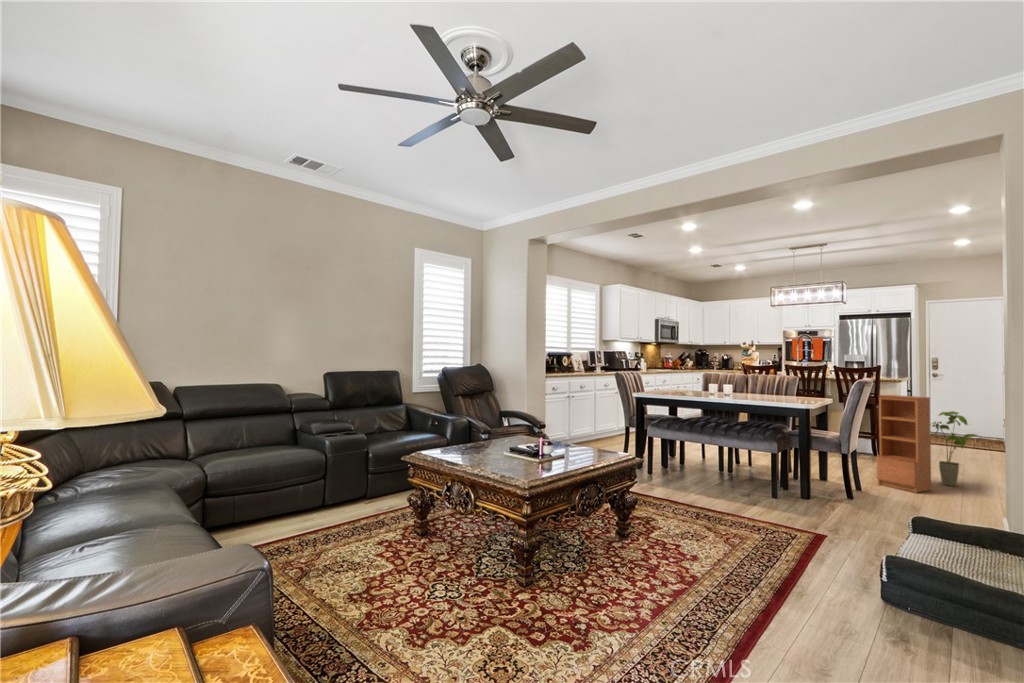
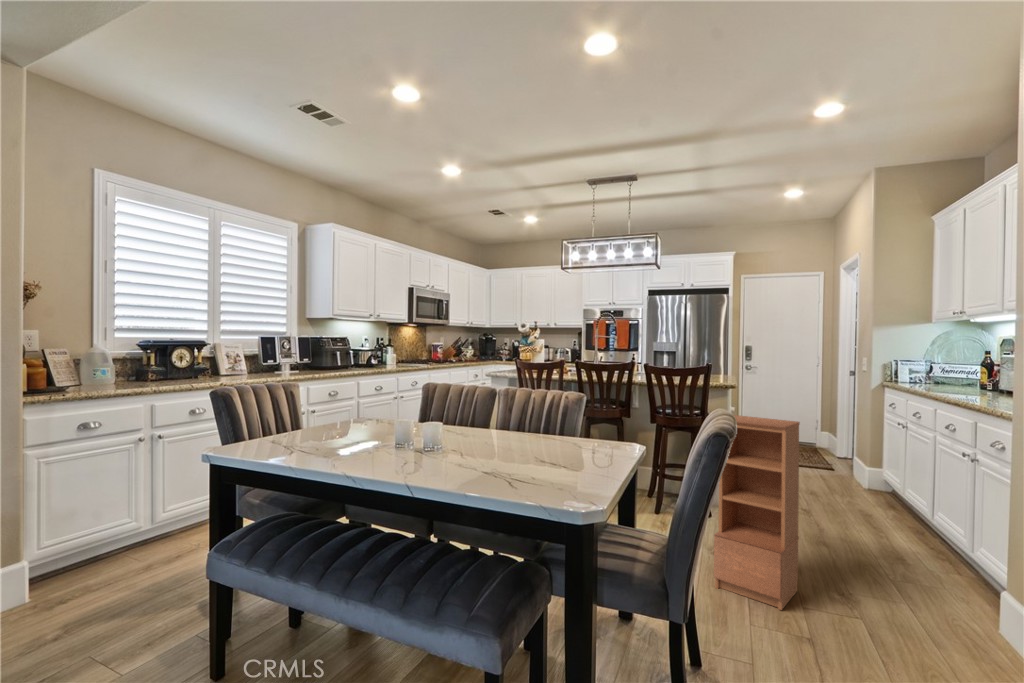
house plant: present [932,411,978,486] -> none [785,441,862,570]

